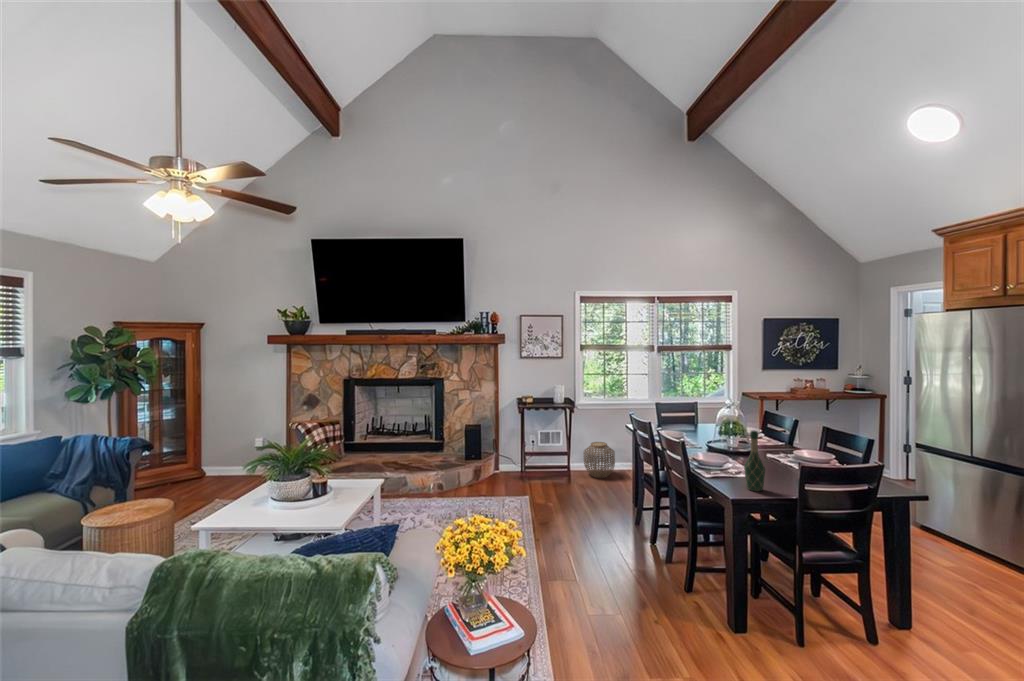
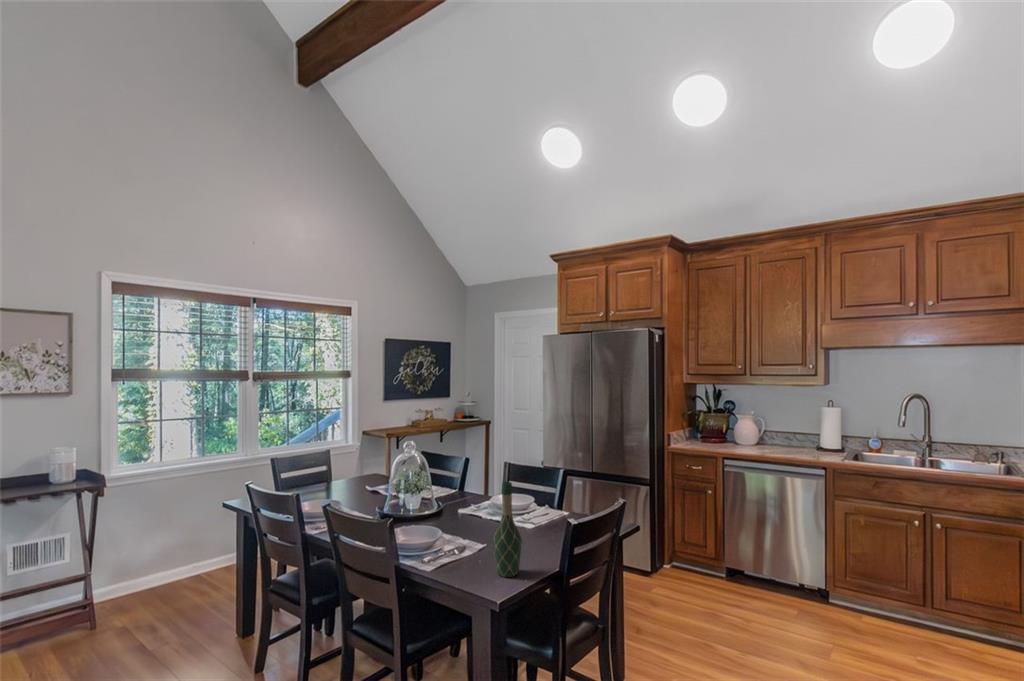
woven basket: present [584,442,615,478] -> none [115,538,181,606]

